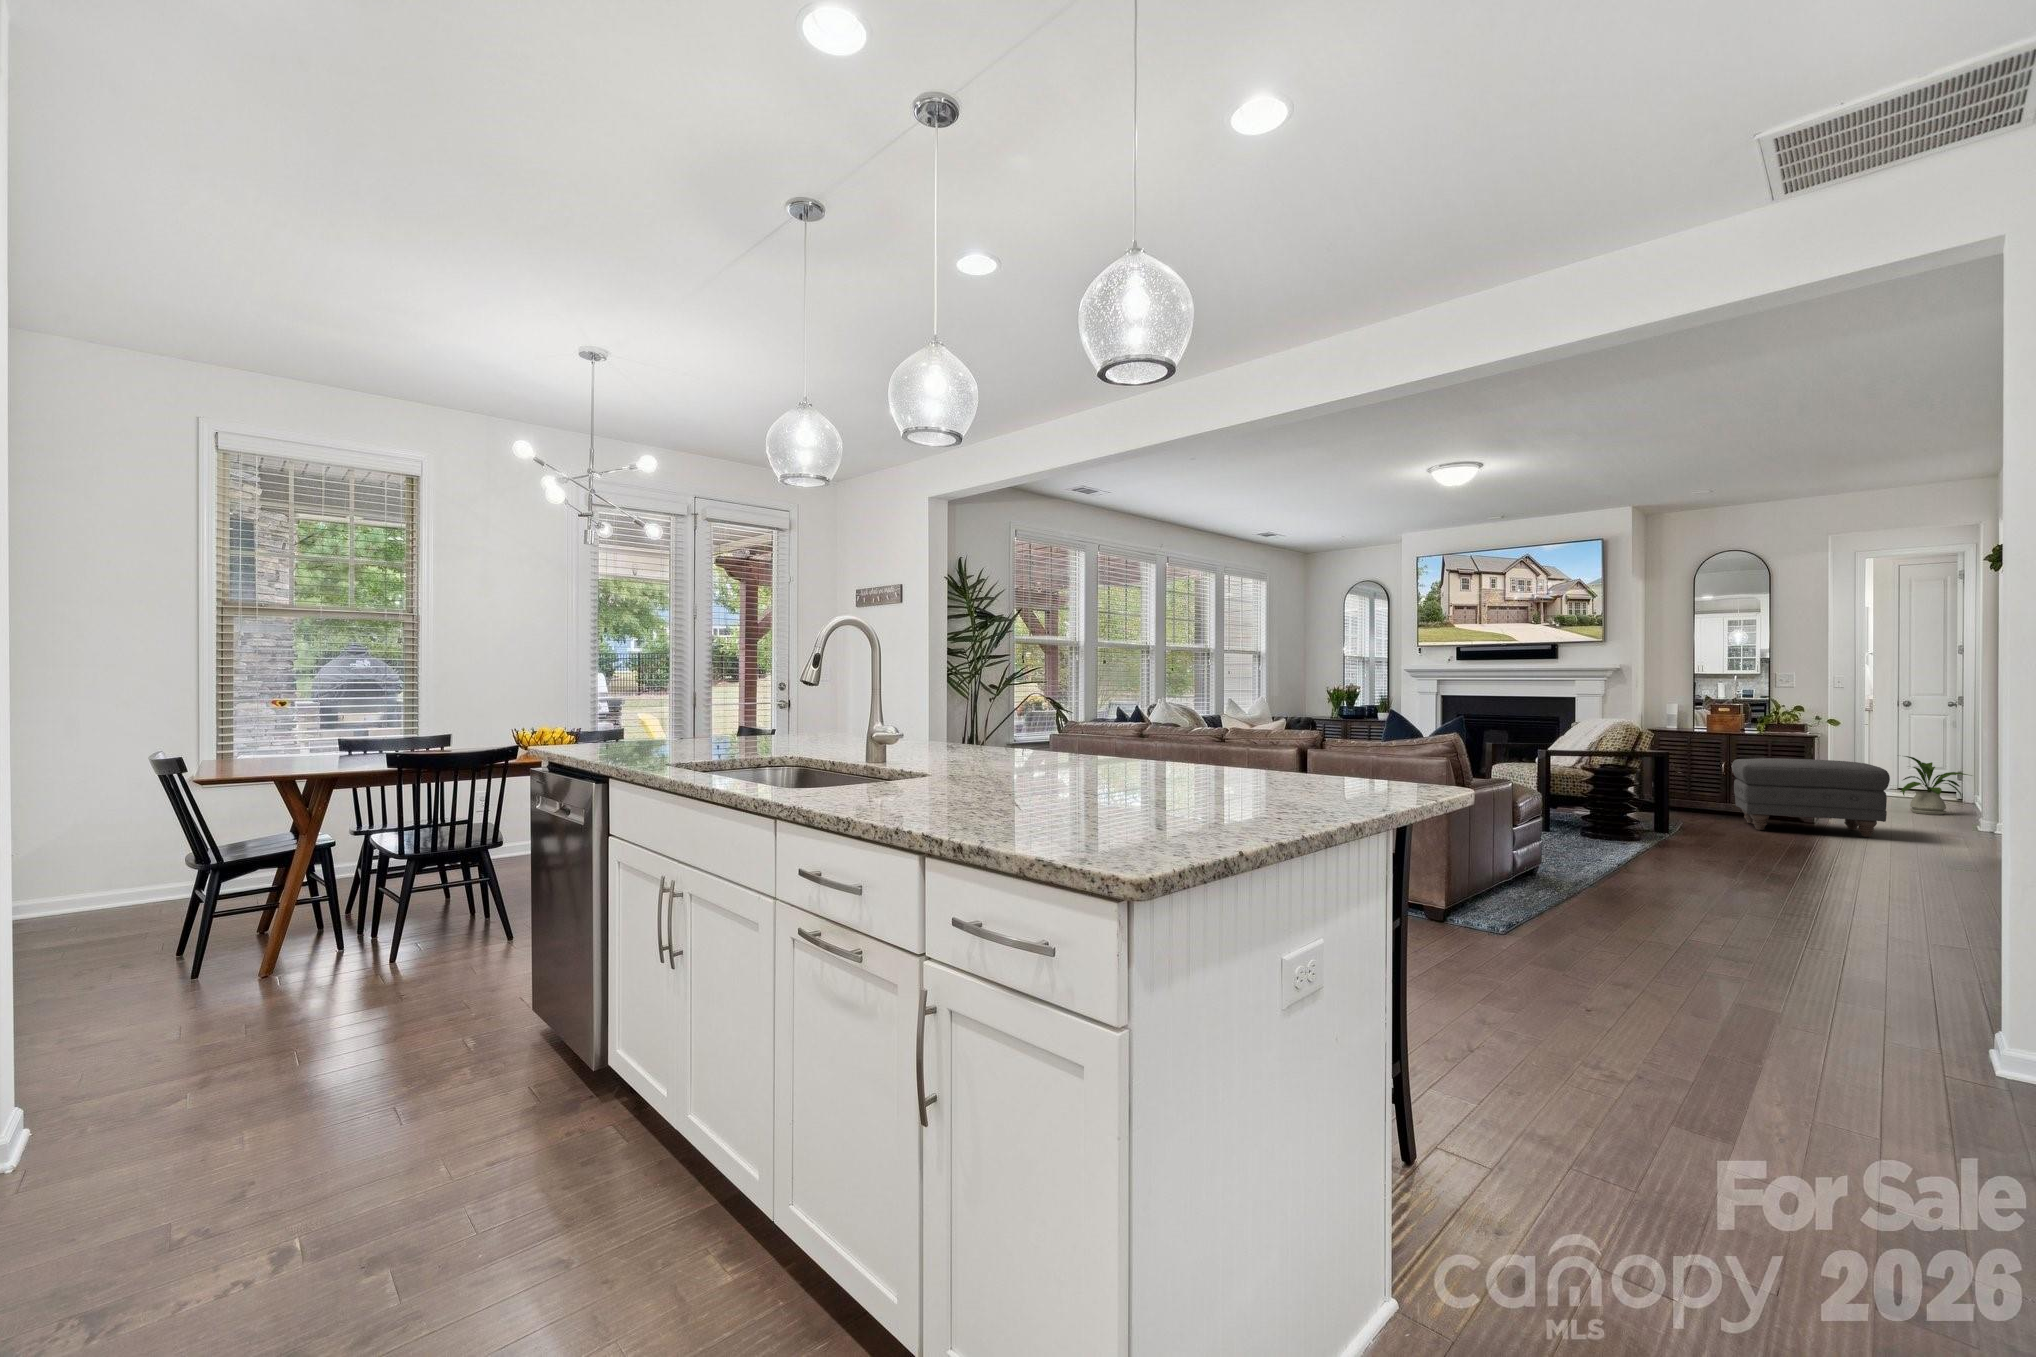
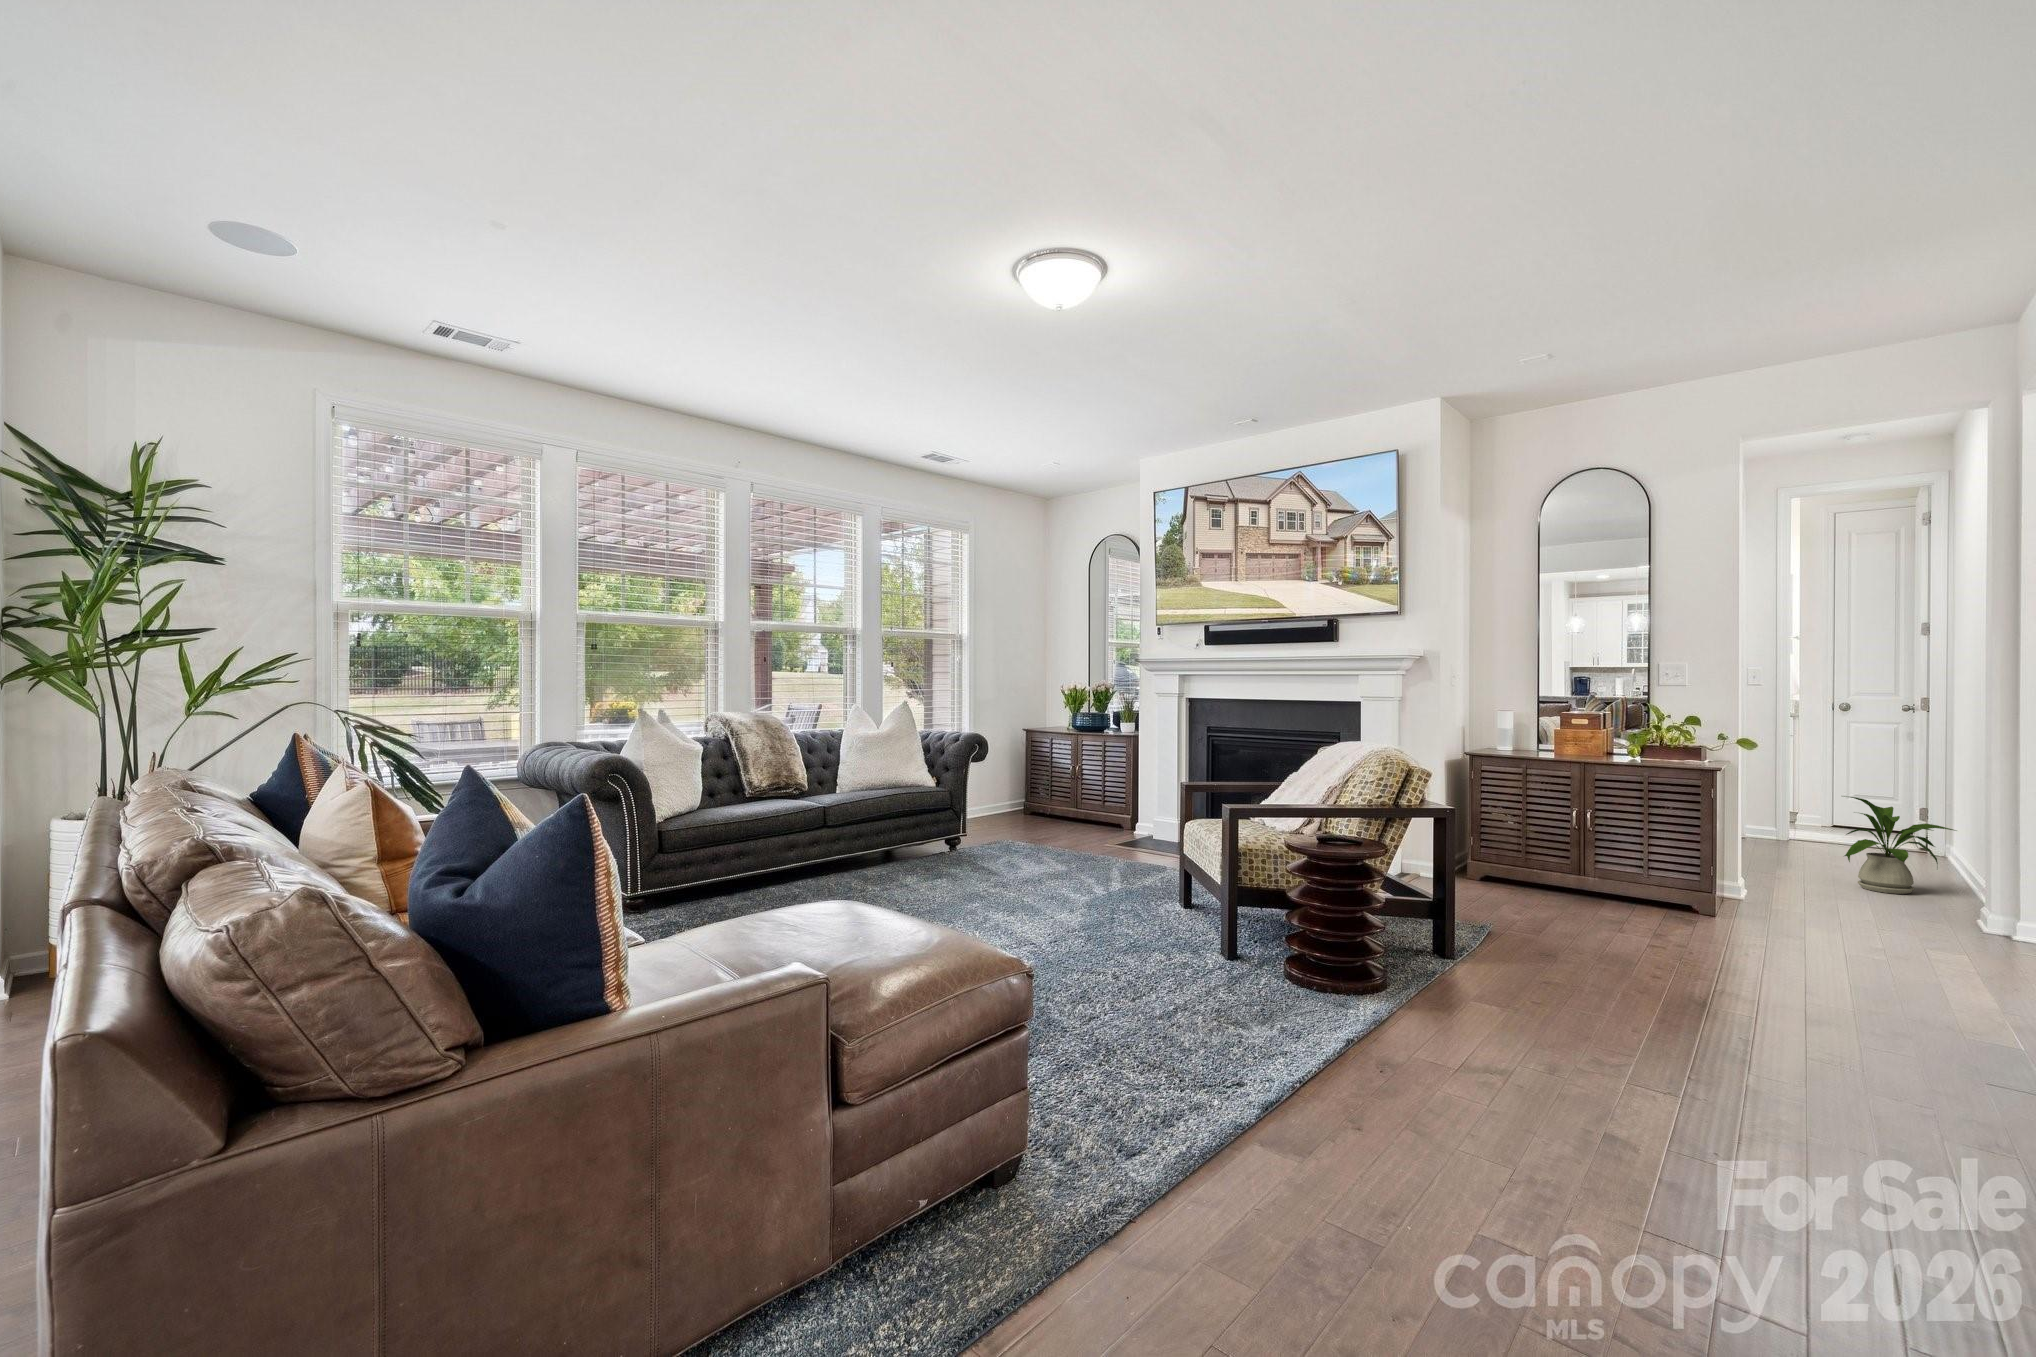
ottoman: present [1732,758,1890,837] -> none [1579,812,1843,971]

